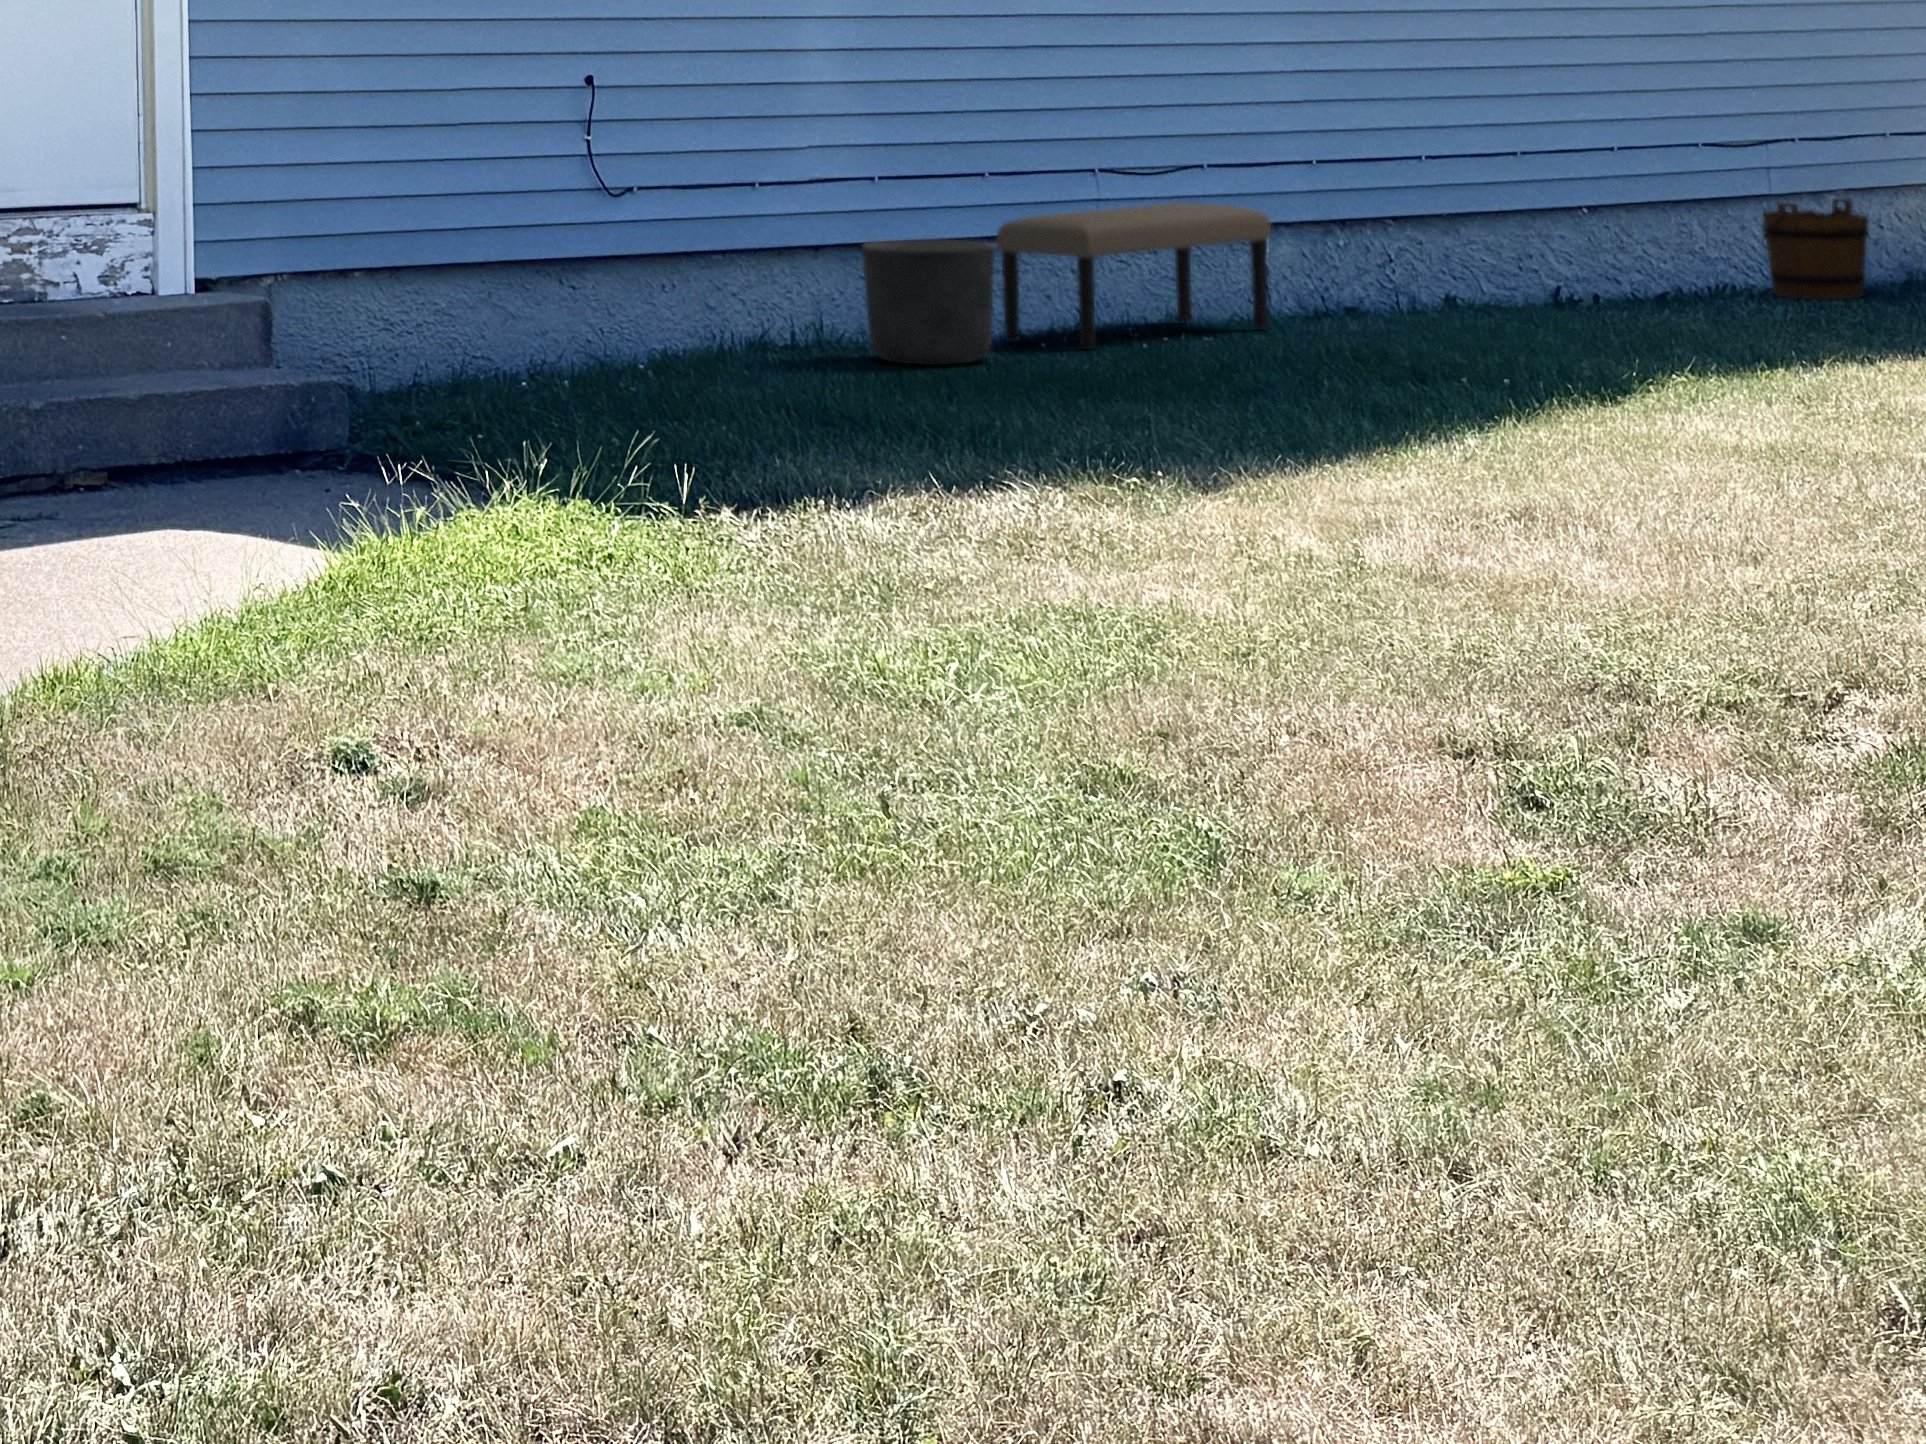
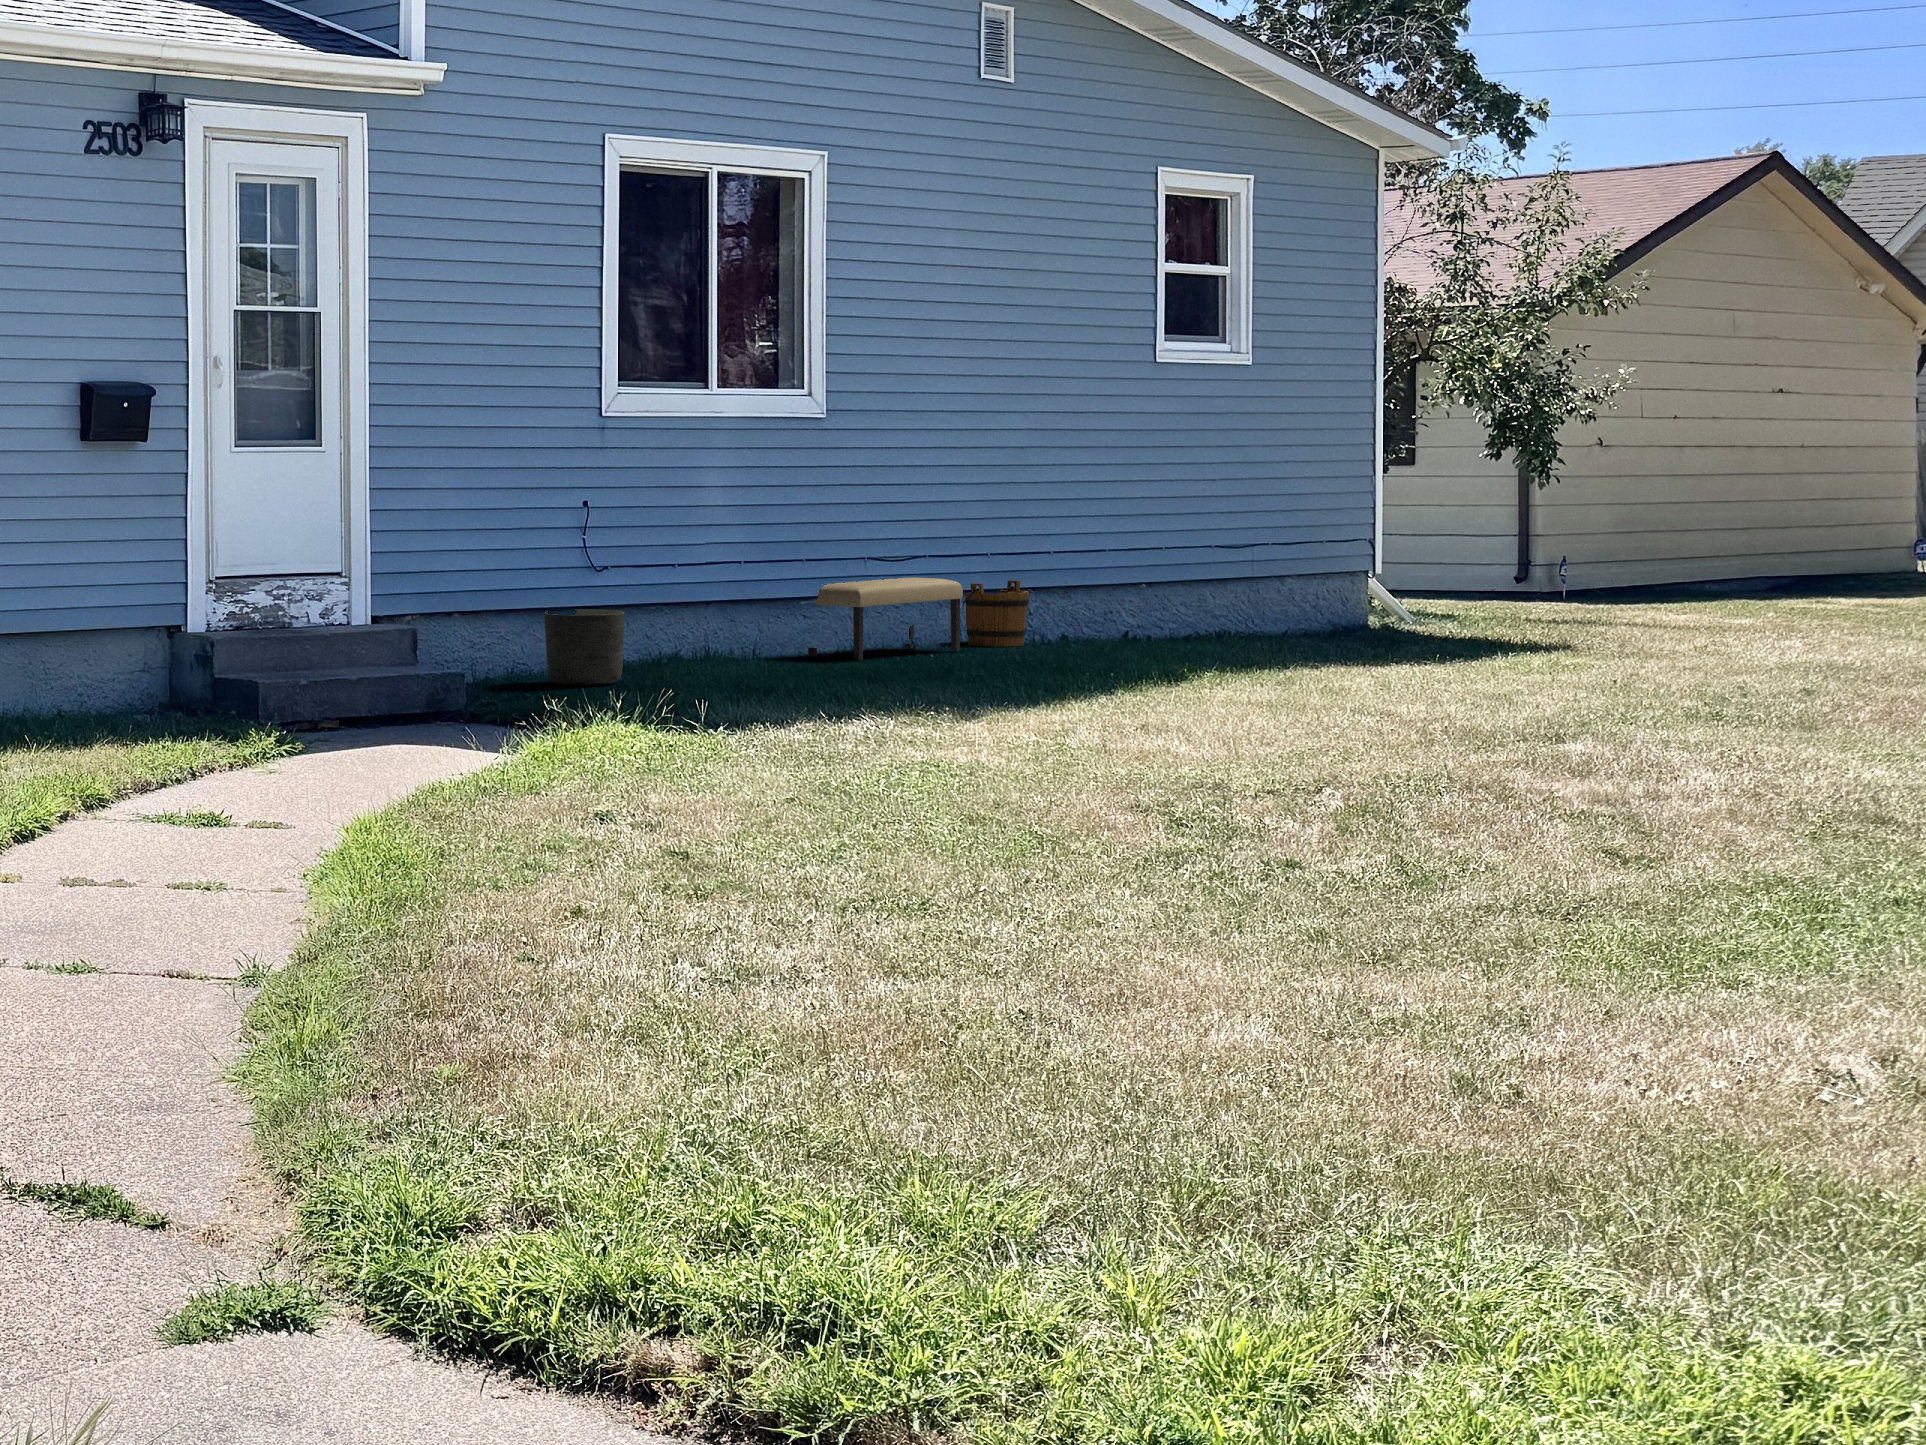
bucket: present [1763,198,1869,299] -> present [962,580,1029,647]
planter: present [862,239,994,365] -> present [544,610,625,685]

